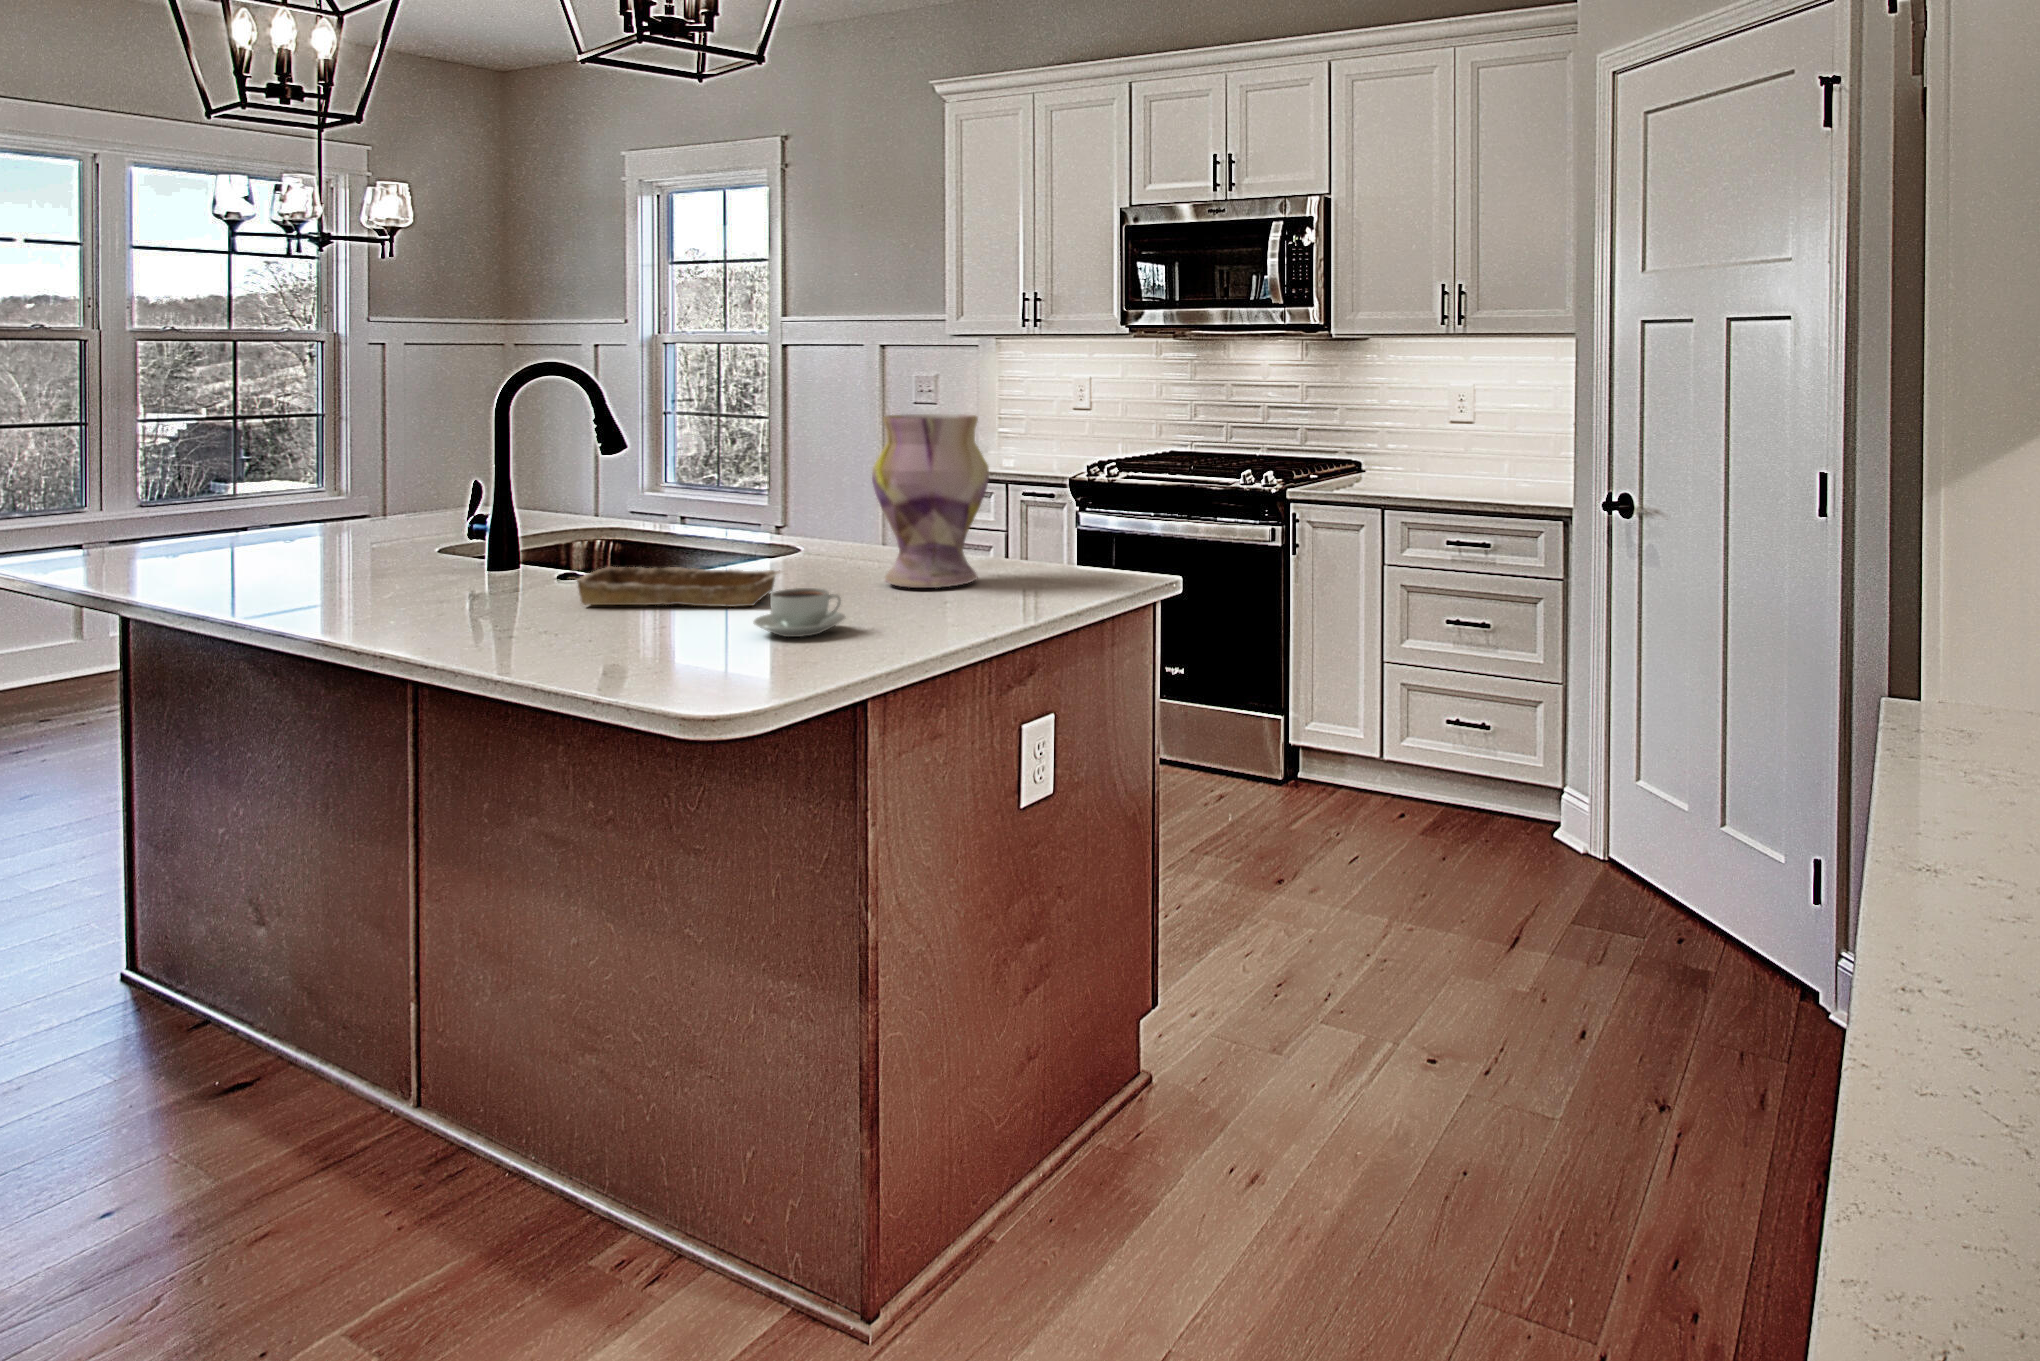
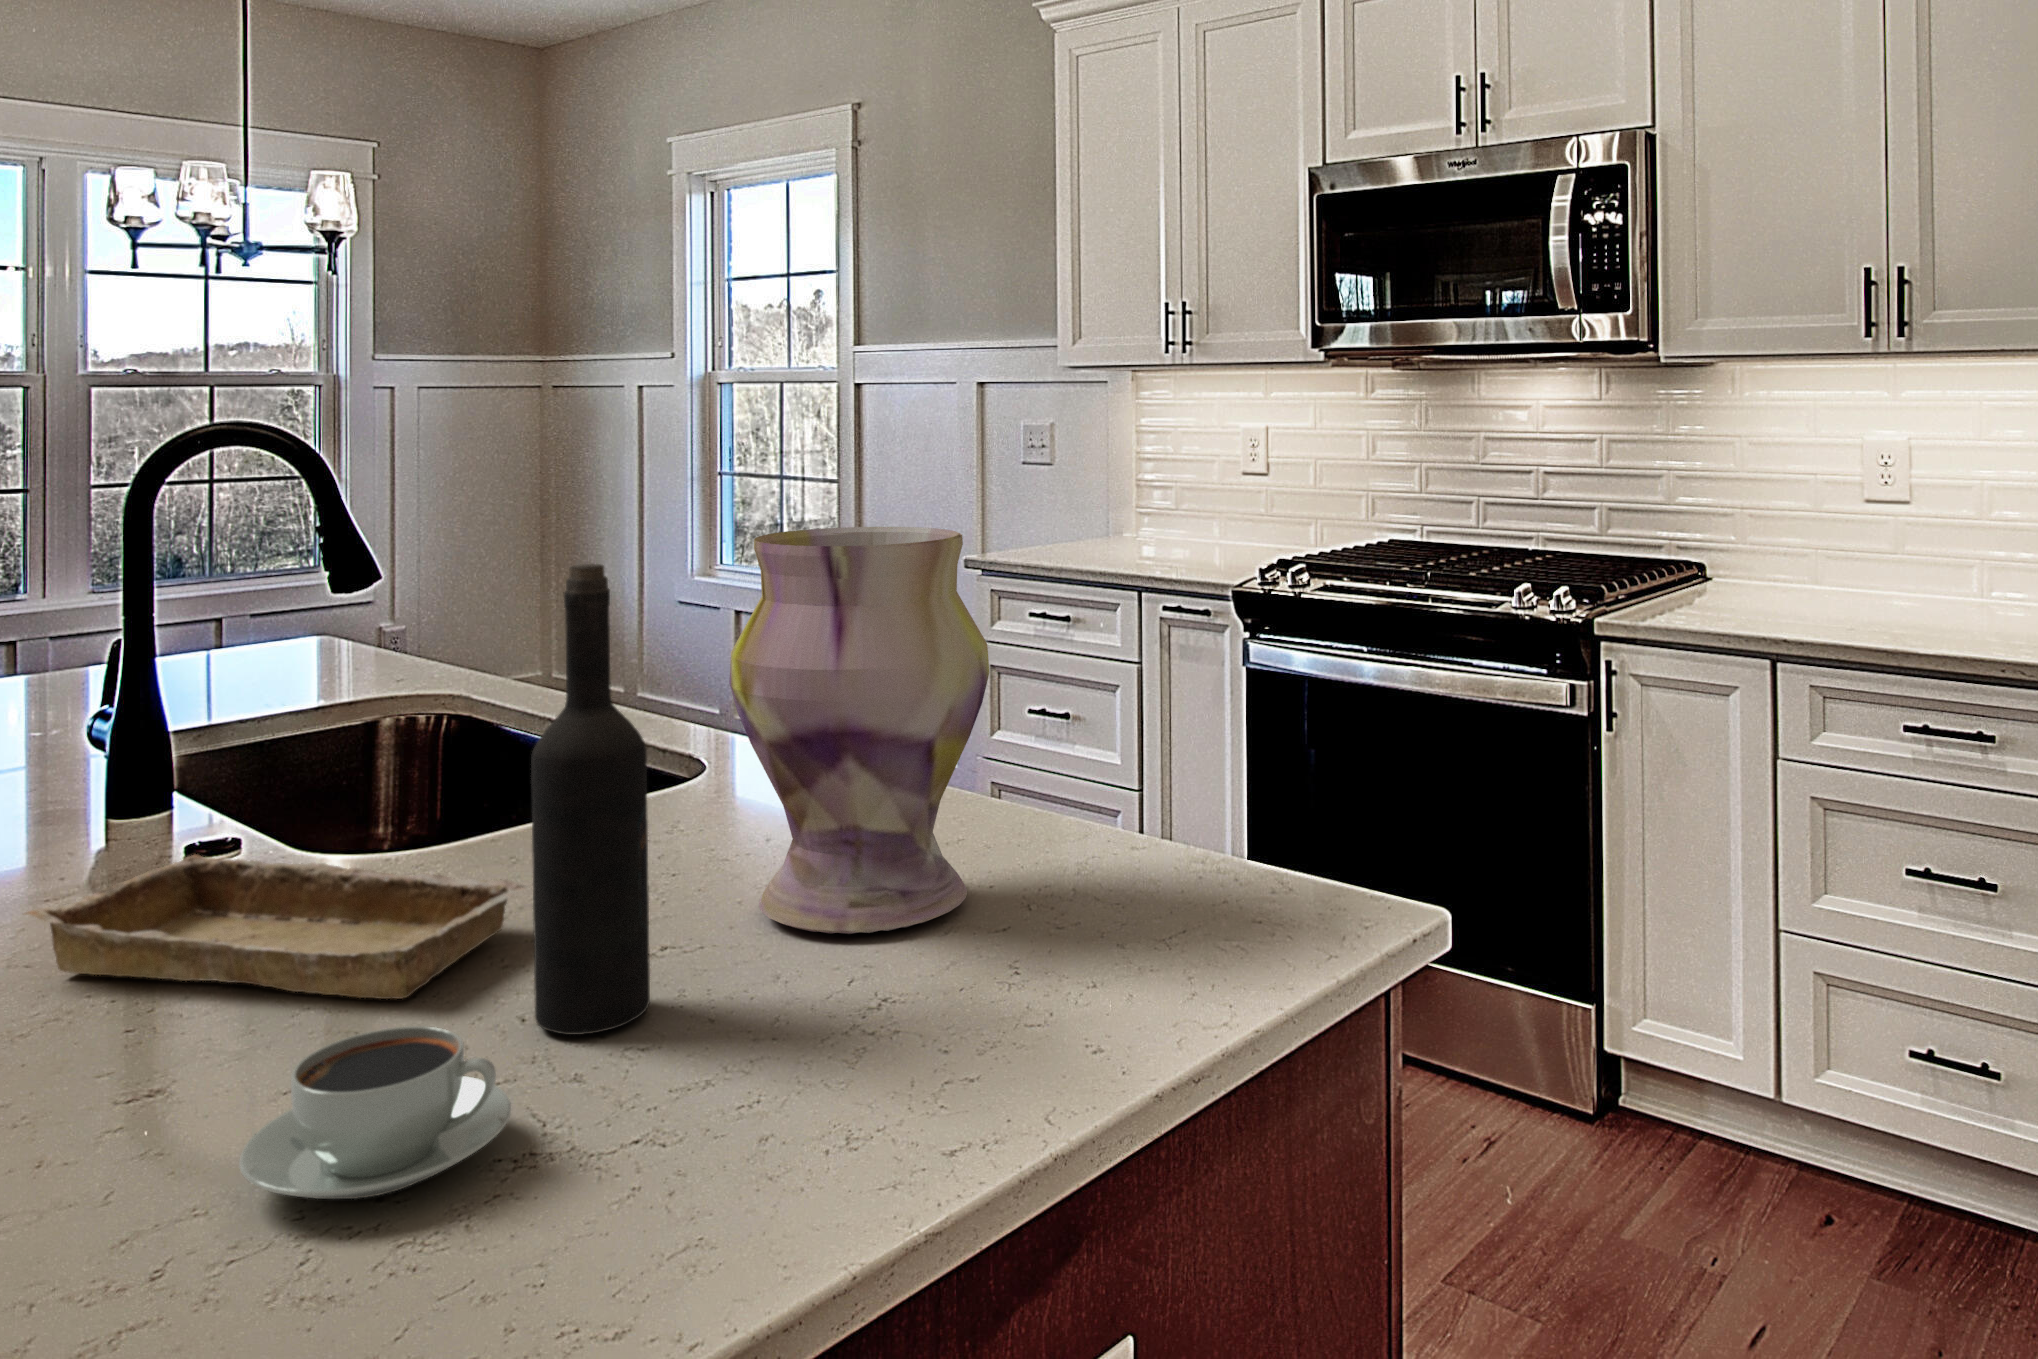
wine bottle: none [817,421,864,610] -> present [531,564,650,1035]

